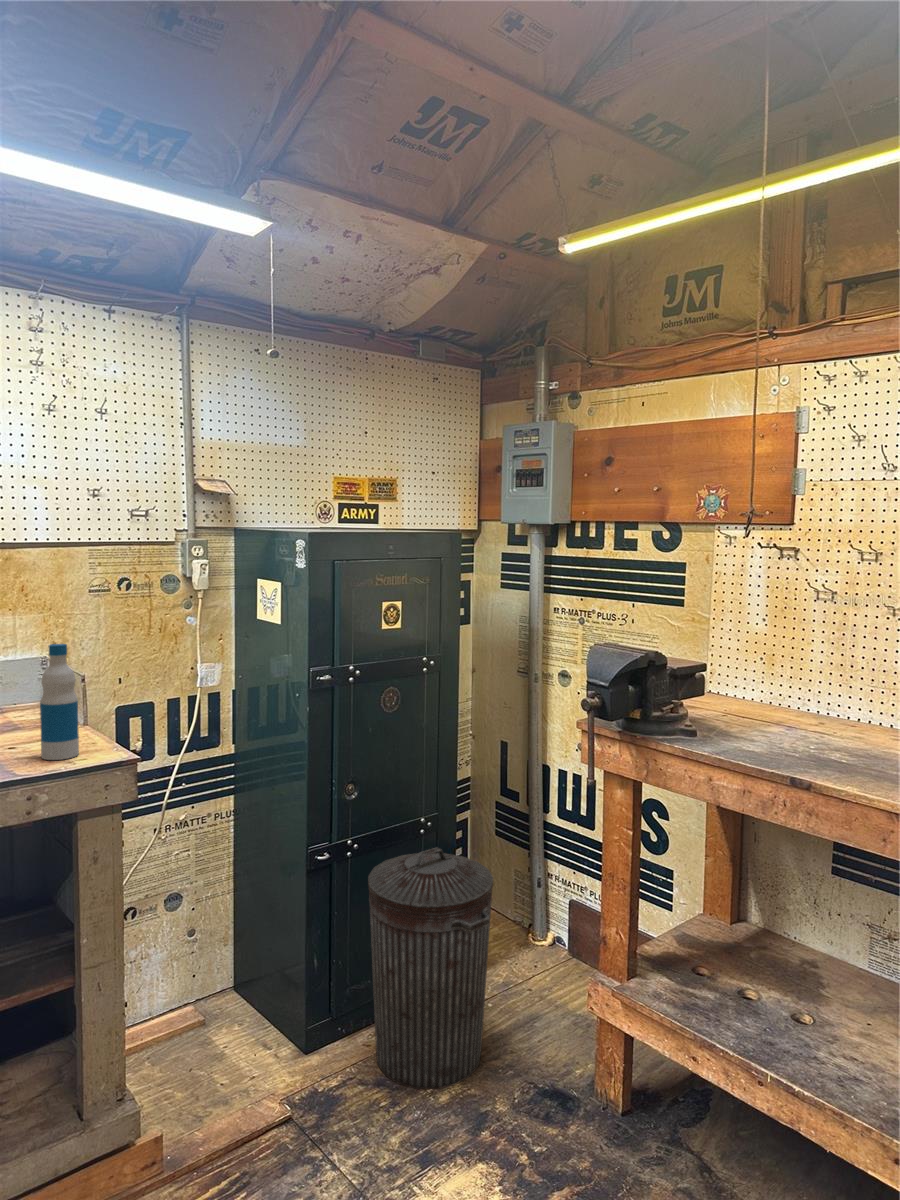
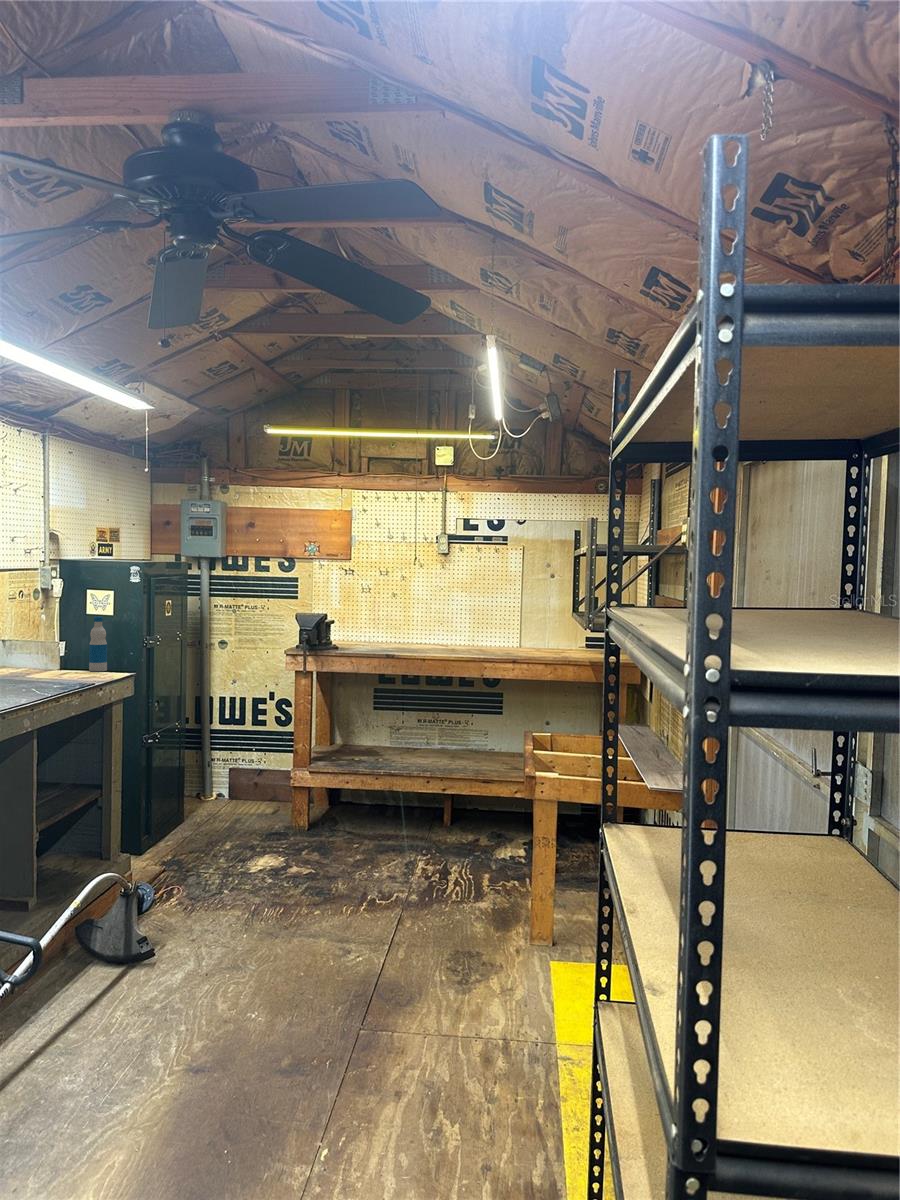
trash can: present [368,847,493,1089] -> none [165,726,242,844]

